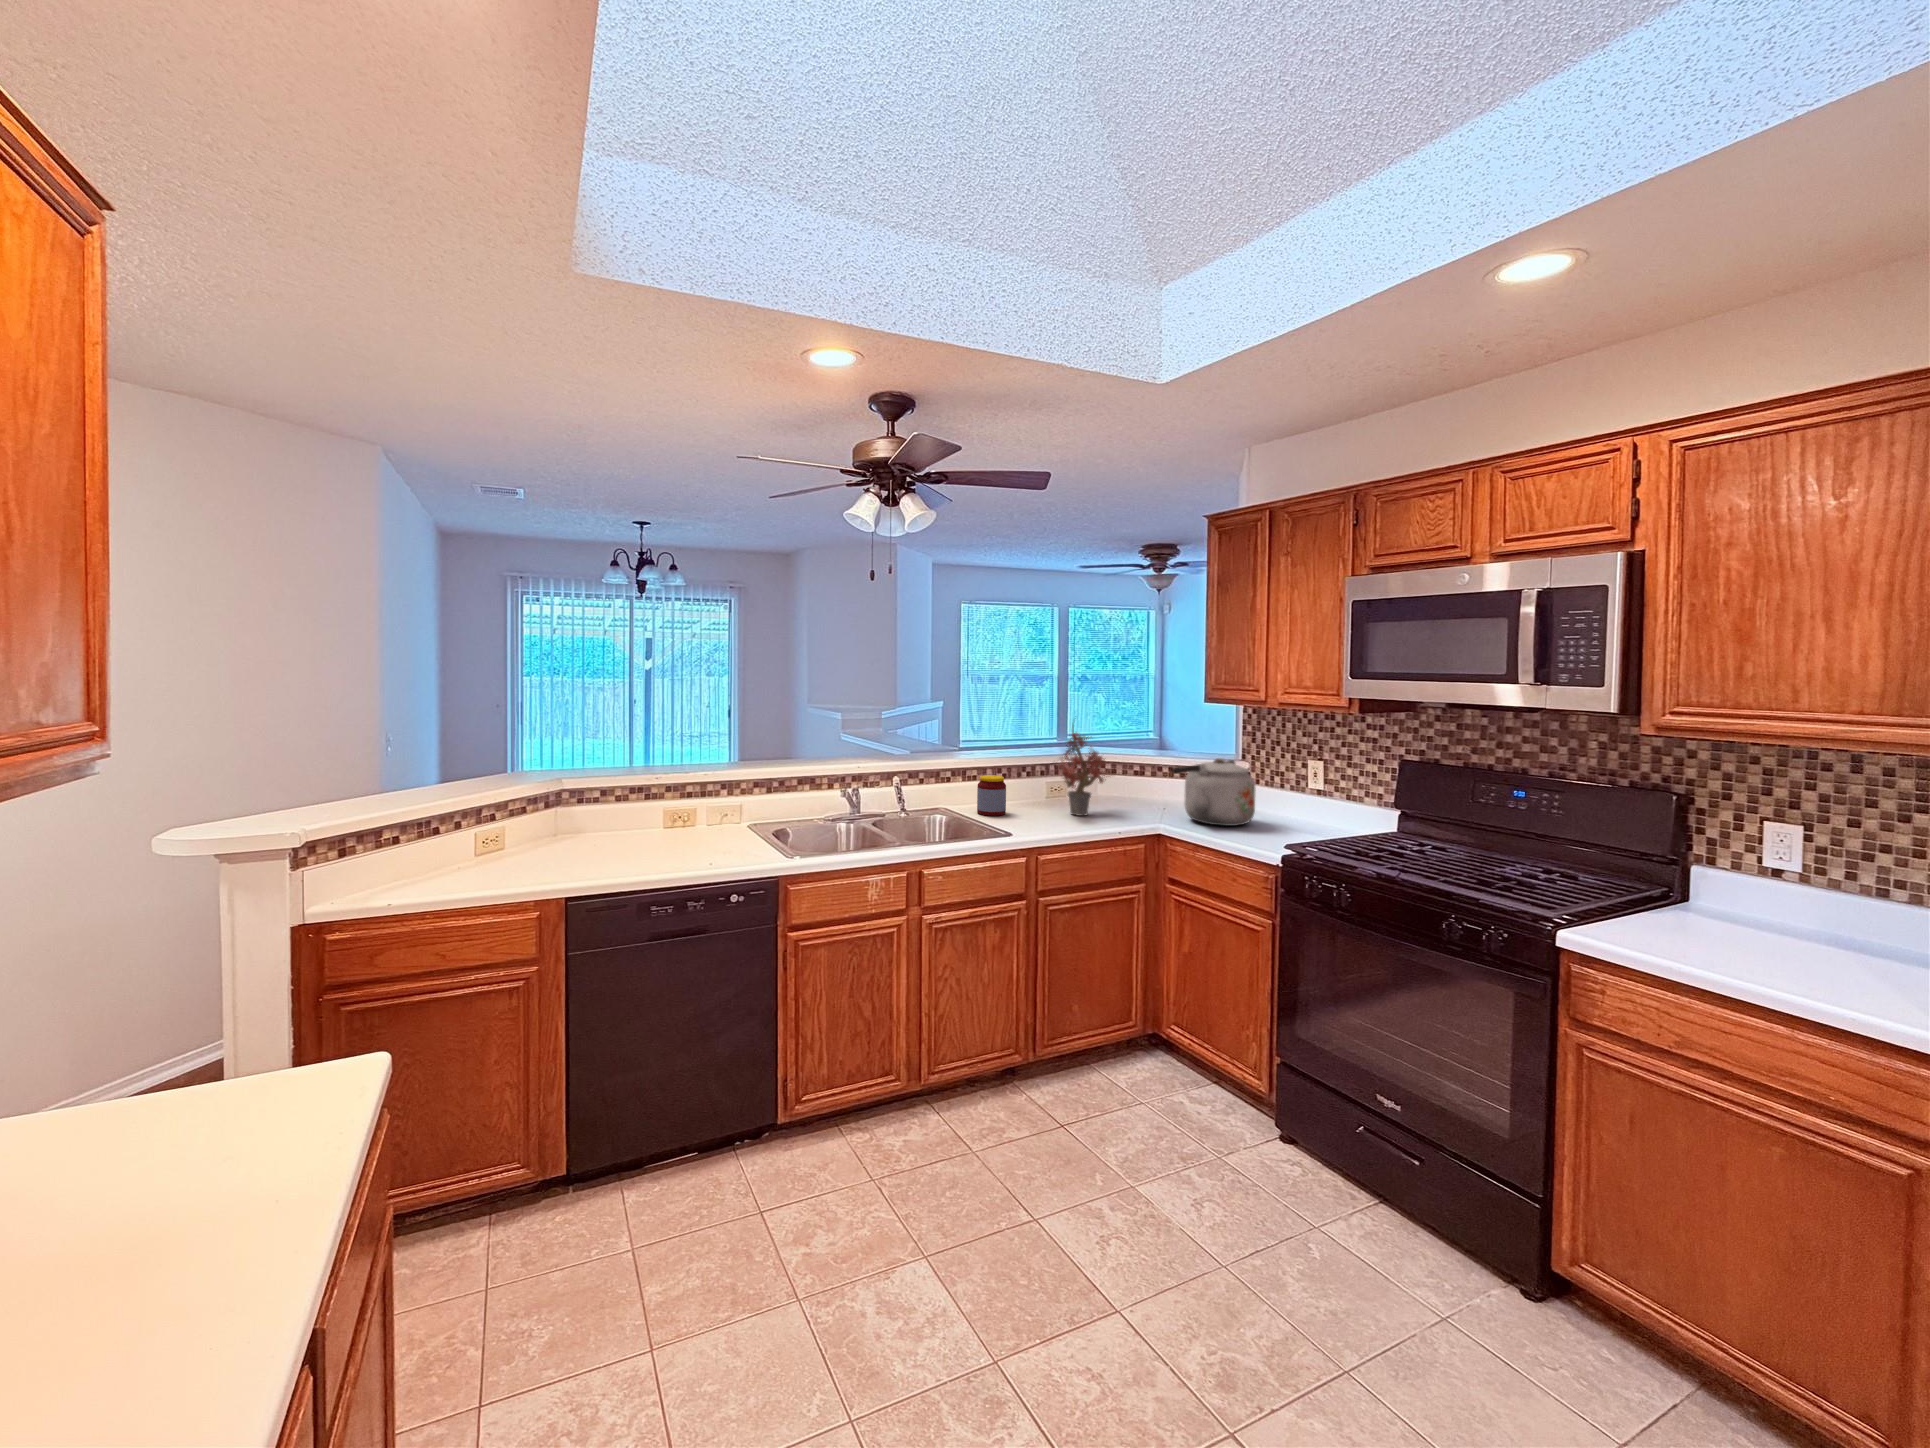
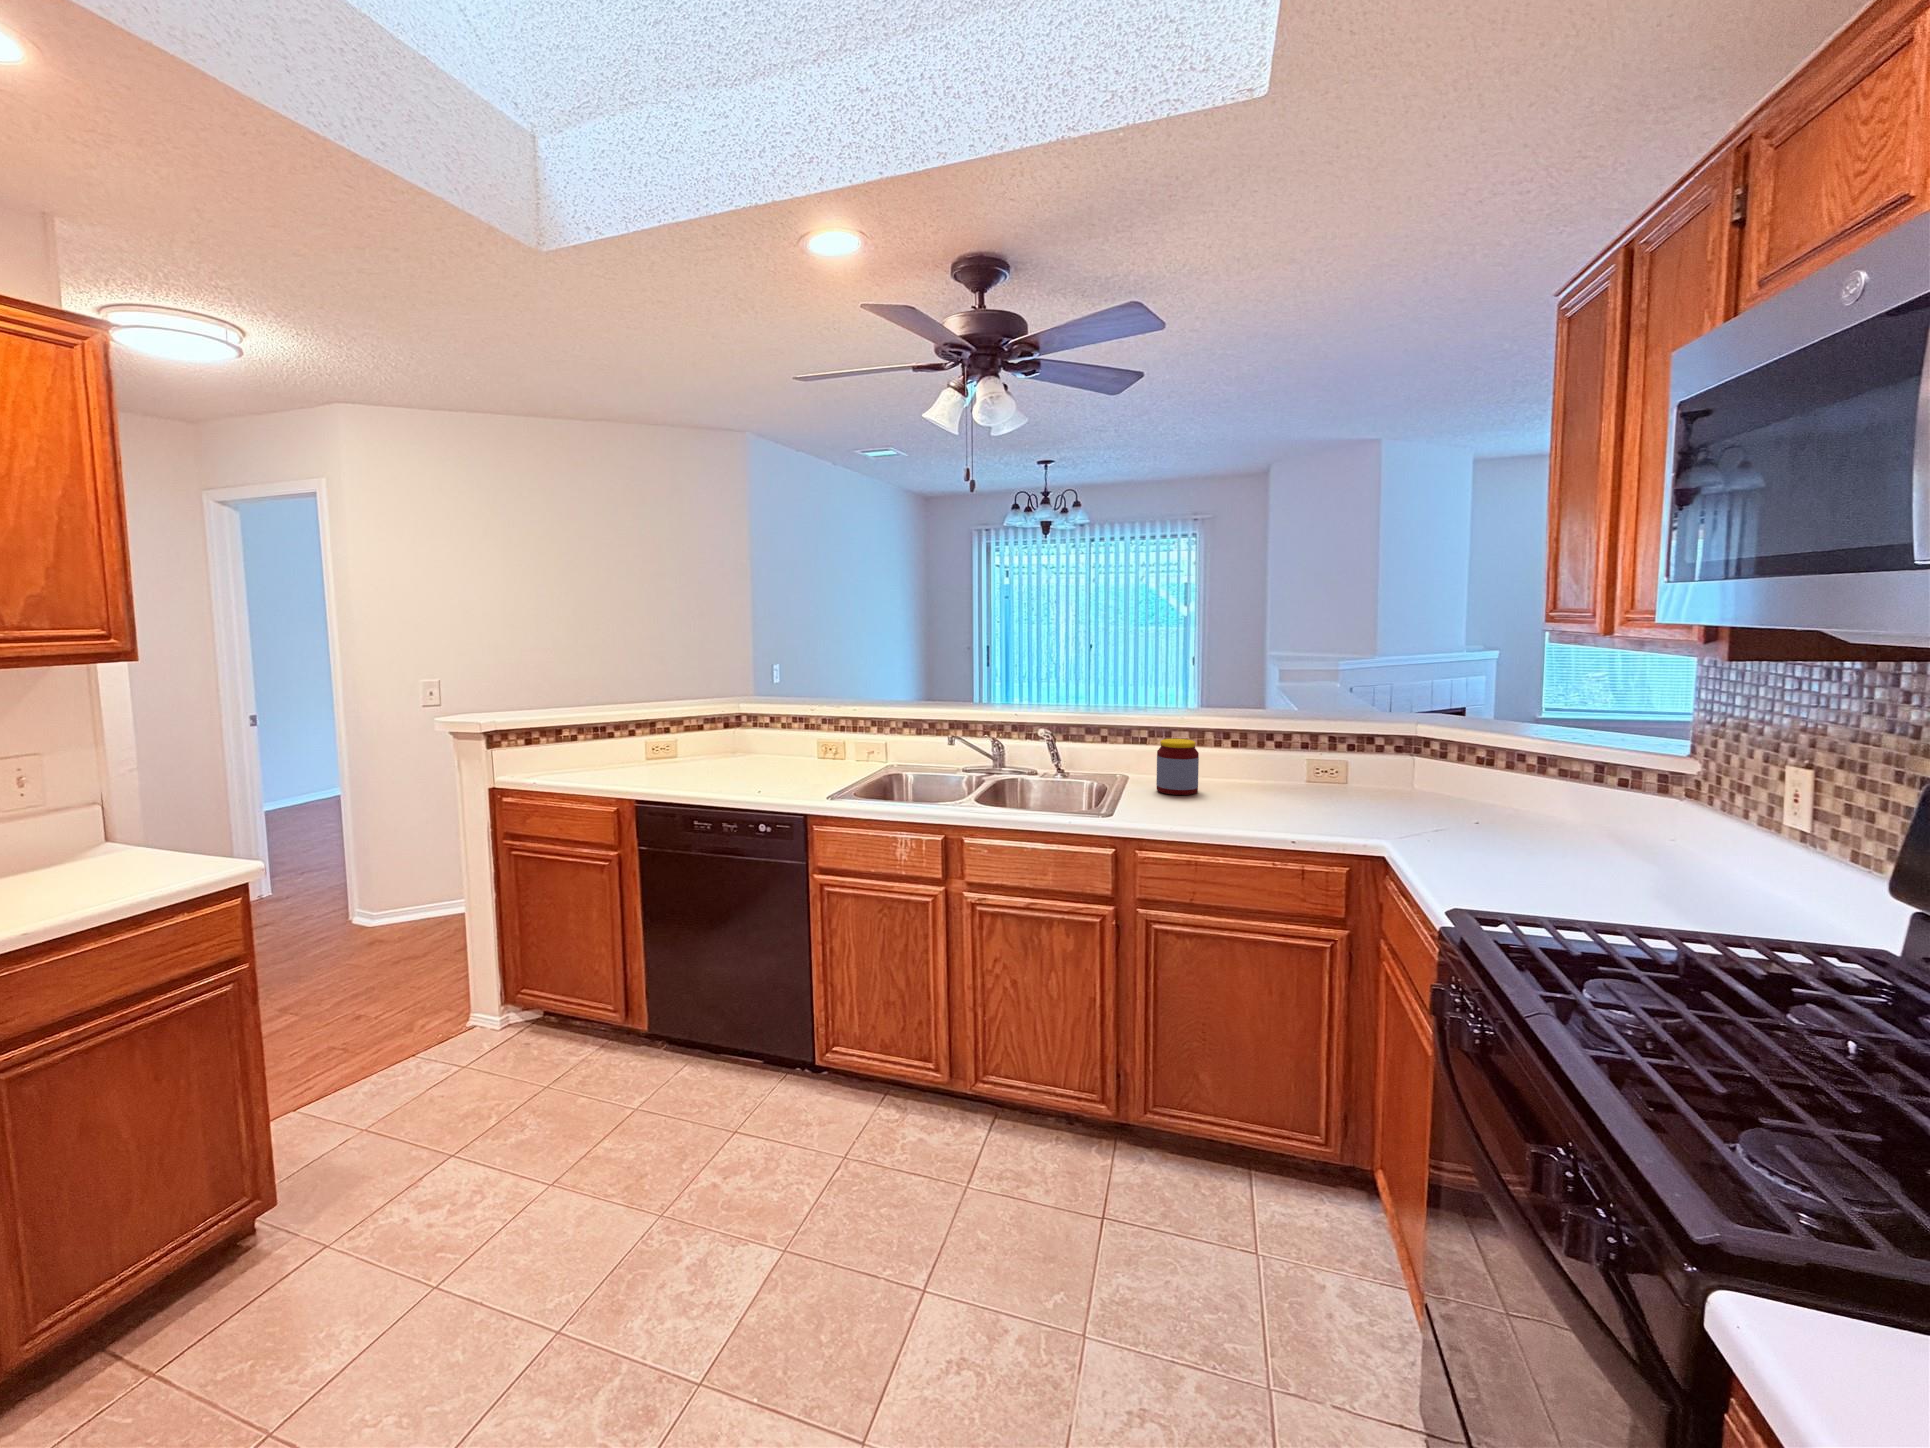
potted plant: present [1057,726,1109,816] -> none [1243,658,1376,813]
kettle: present [1172,758,1255,826] -> none [1437,741,1608,869]

